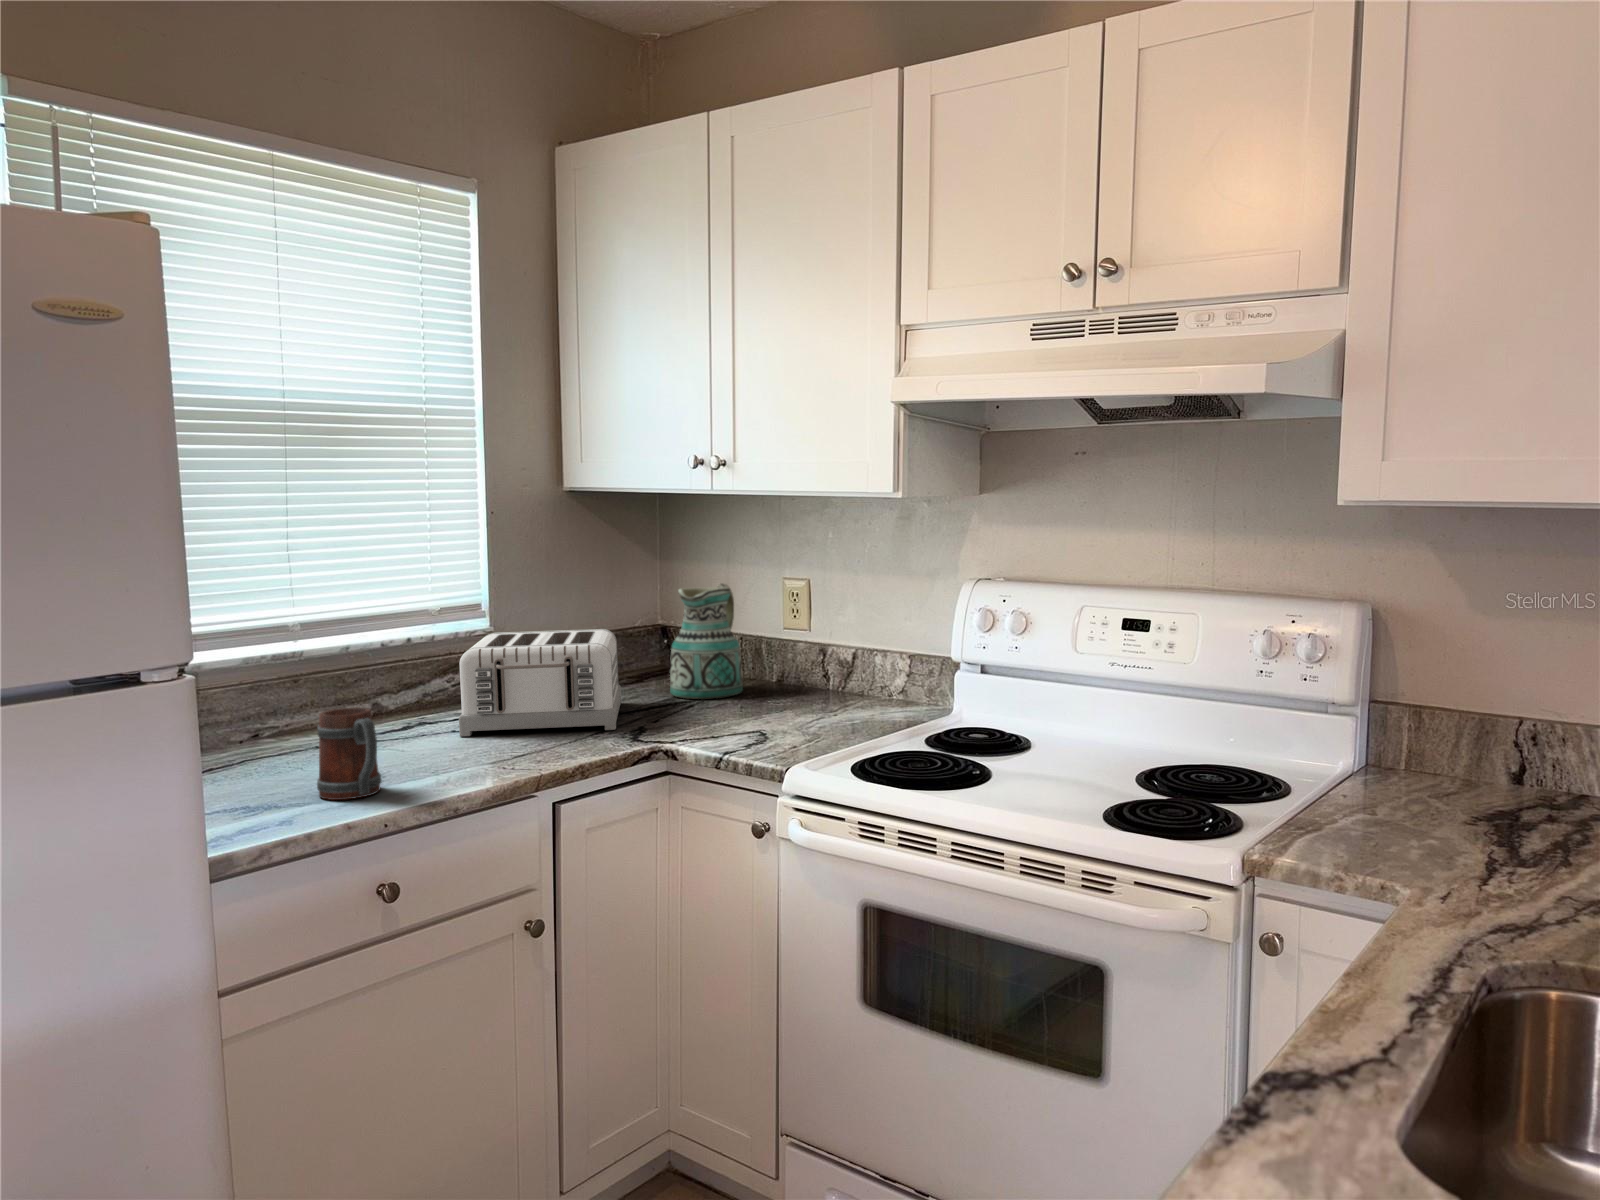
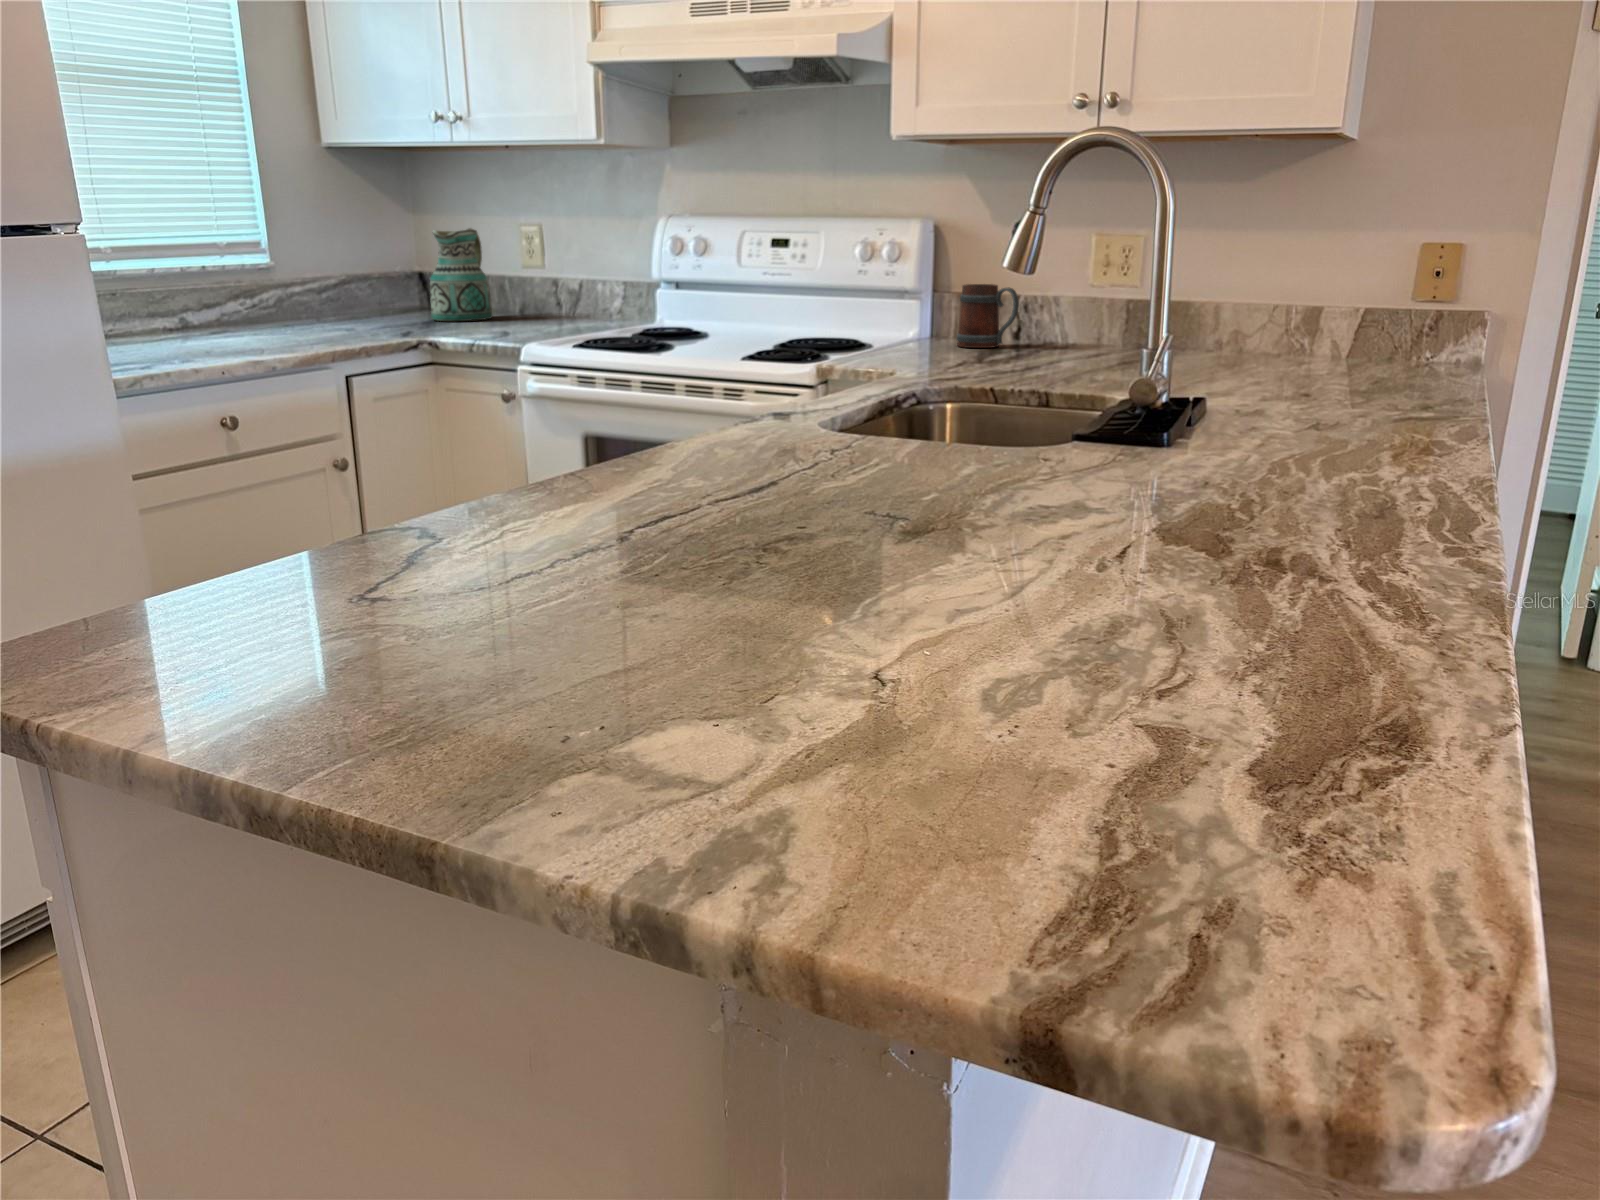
toaster: present [459,629,622,736] -> none [254,261,391,339]
mug: present [317,708,381,800] -> present [957,284,1019,348]

